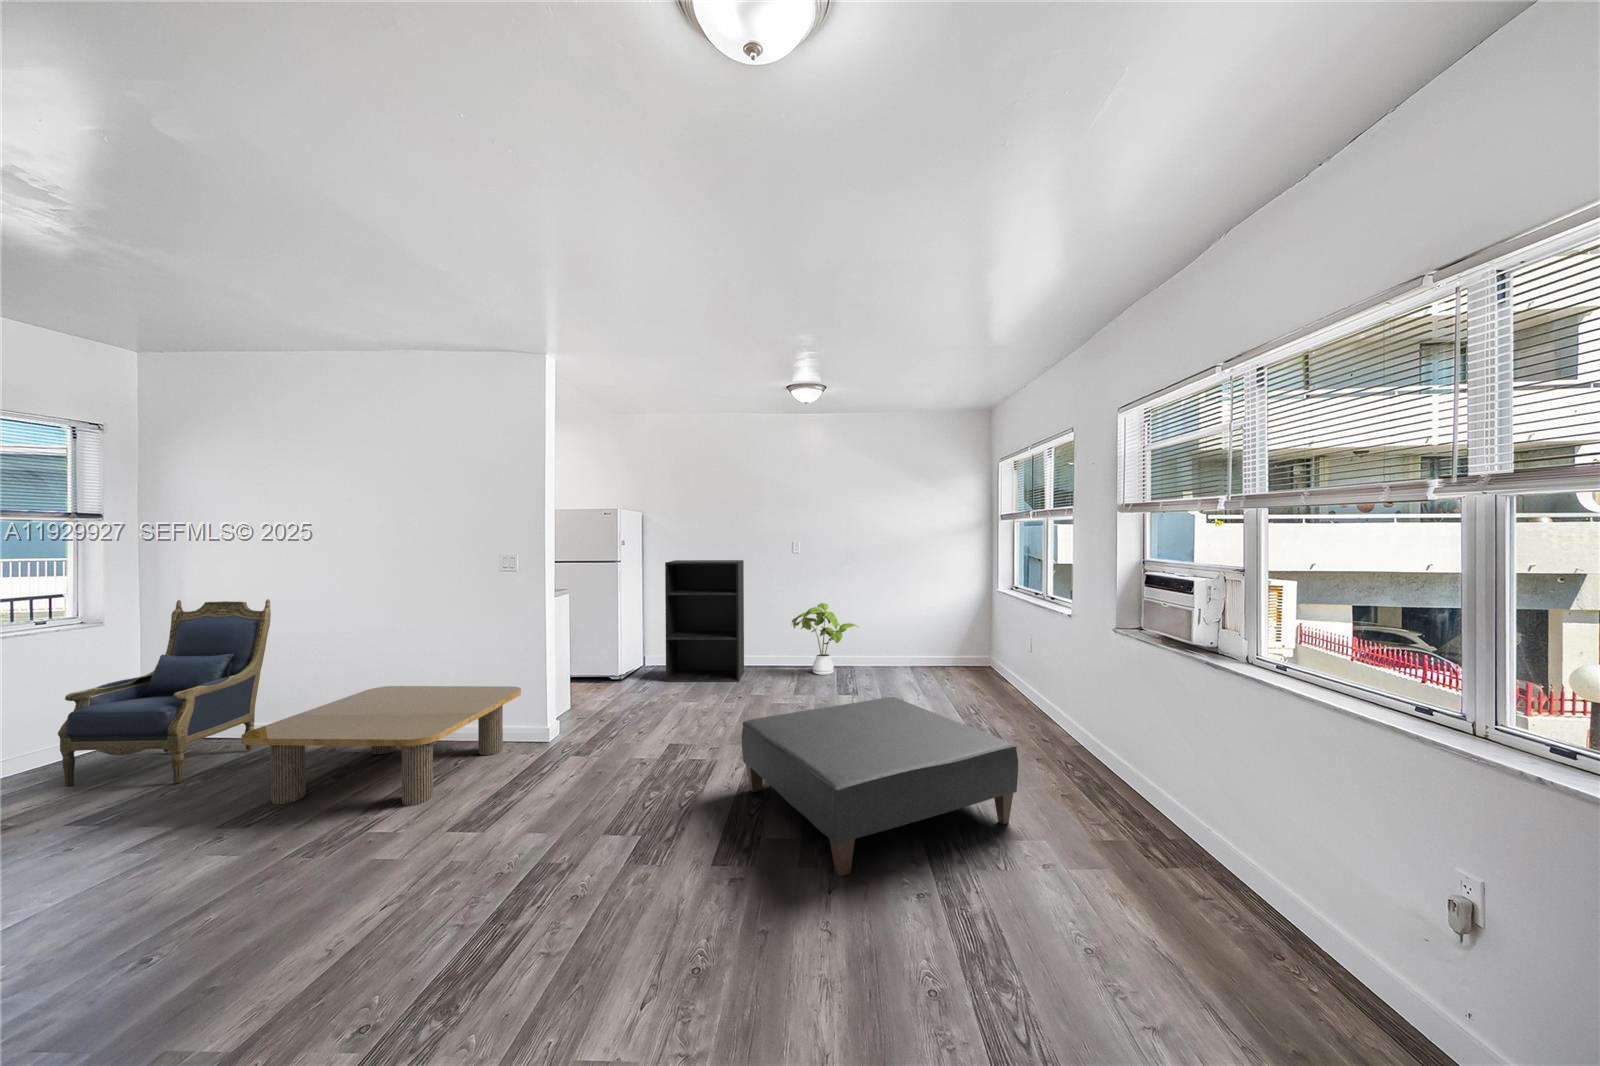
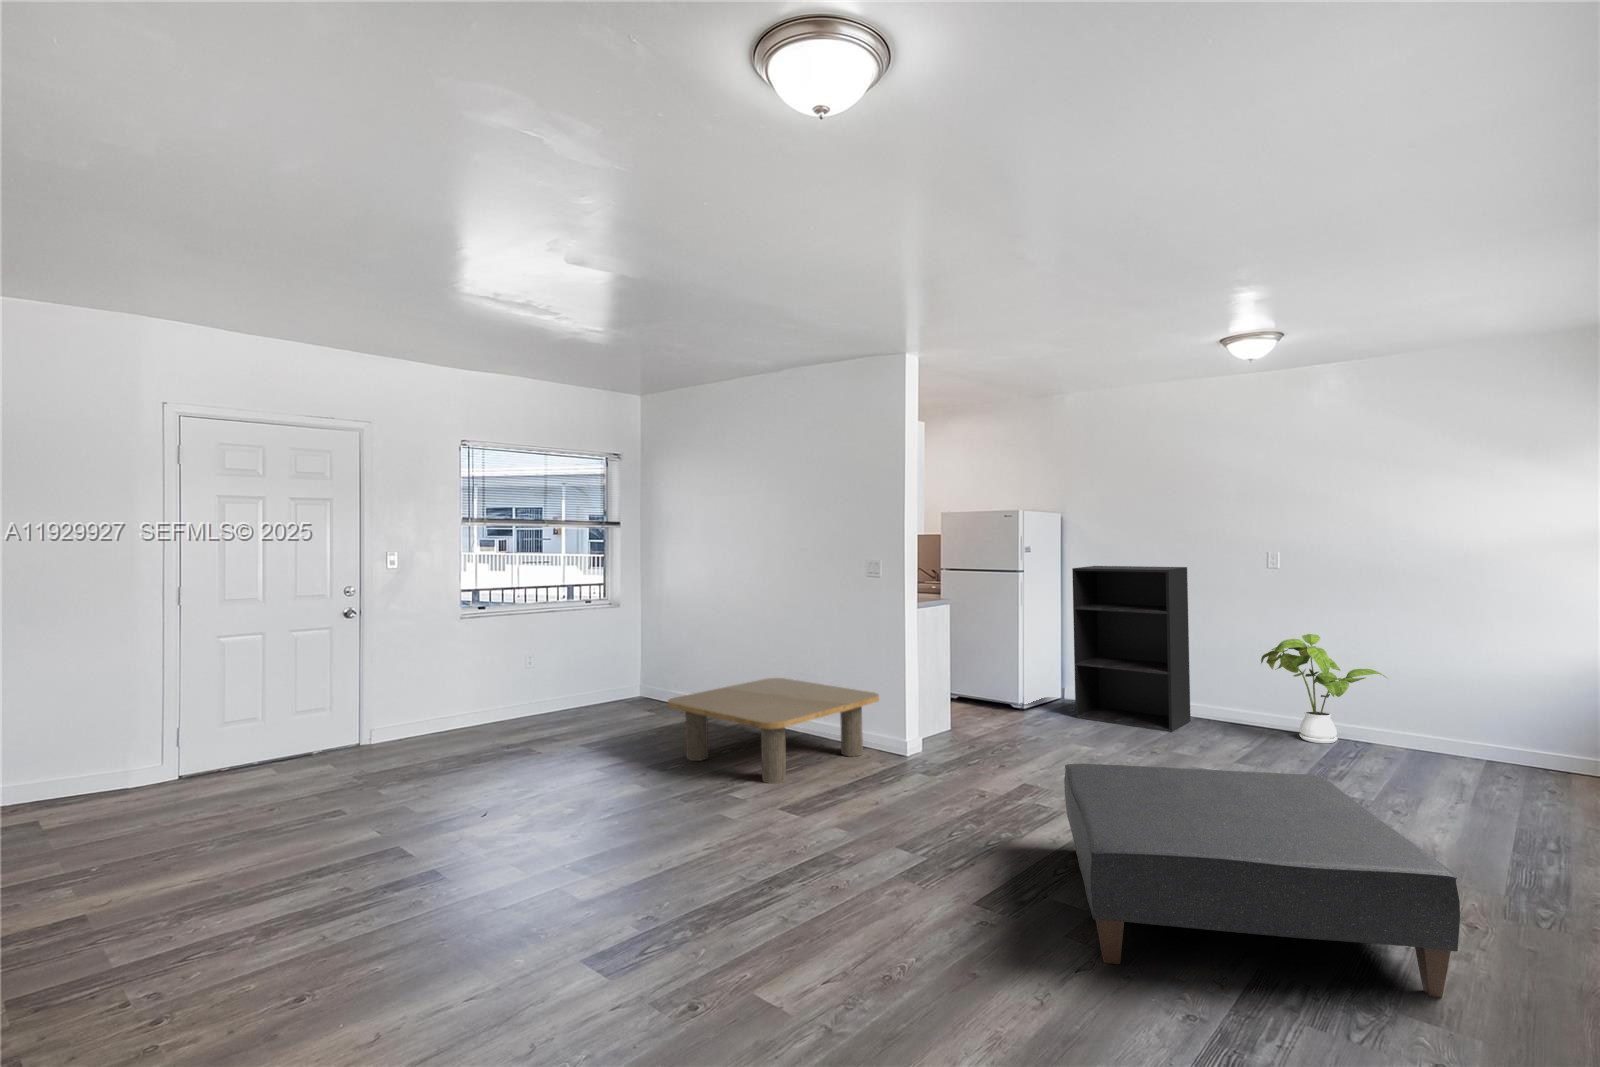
armchair: present [58,599,271,786] -> none [591,591,707,733]

